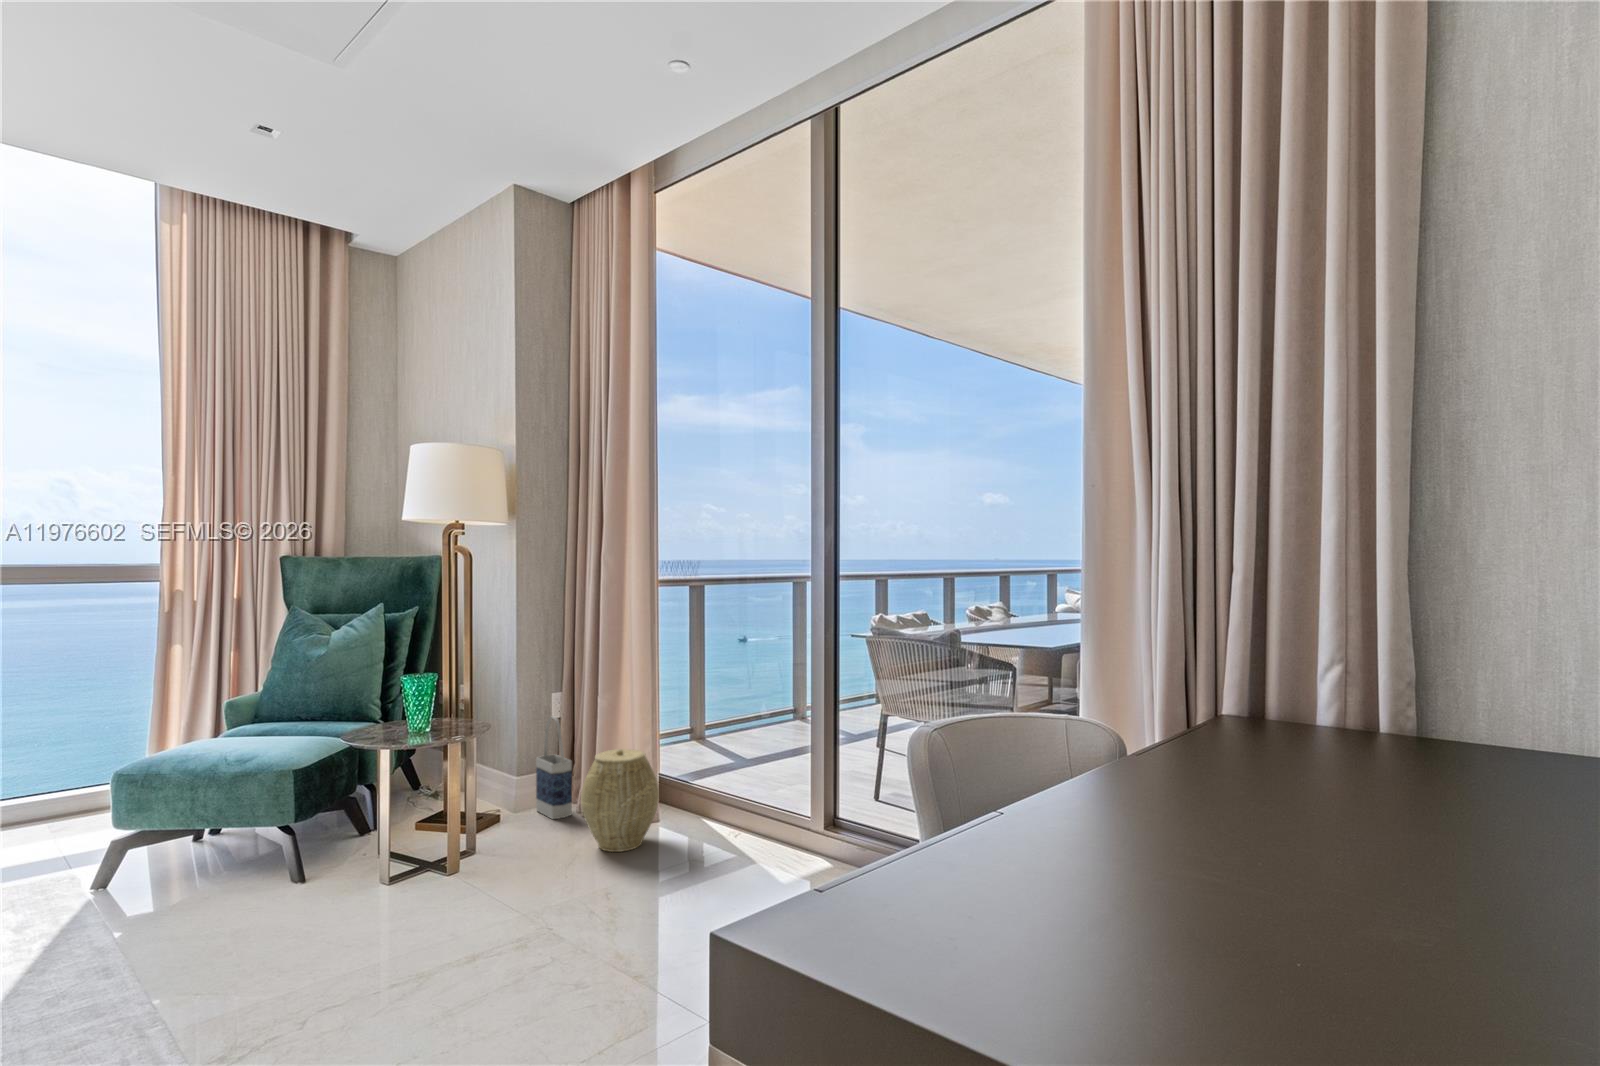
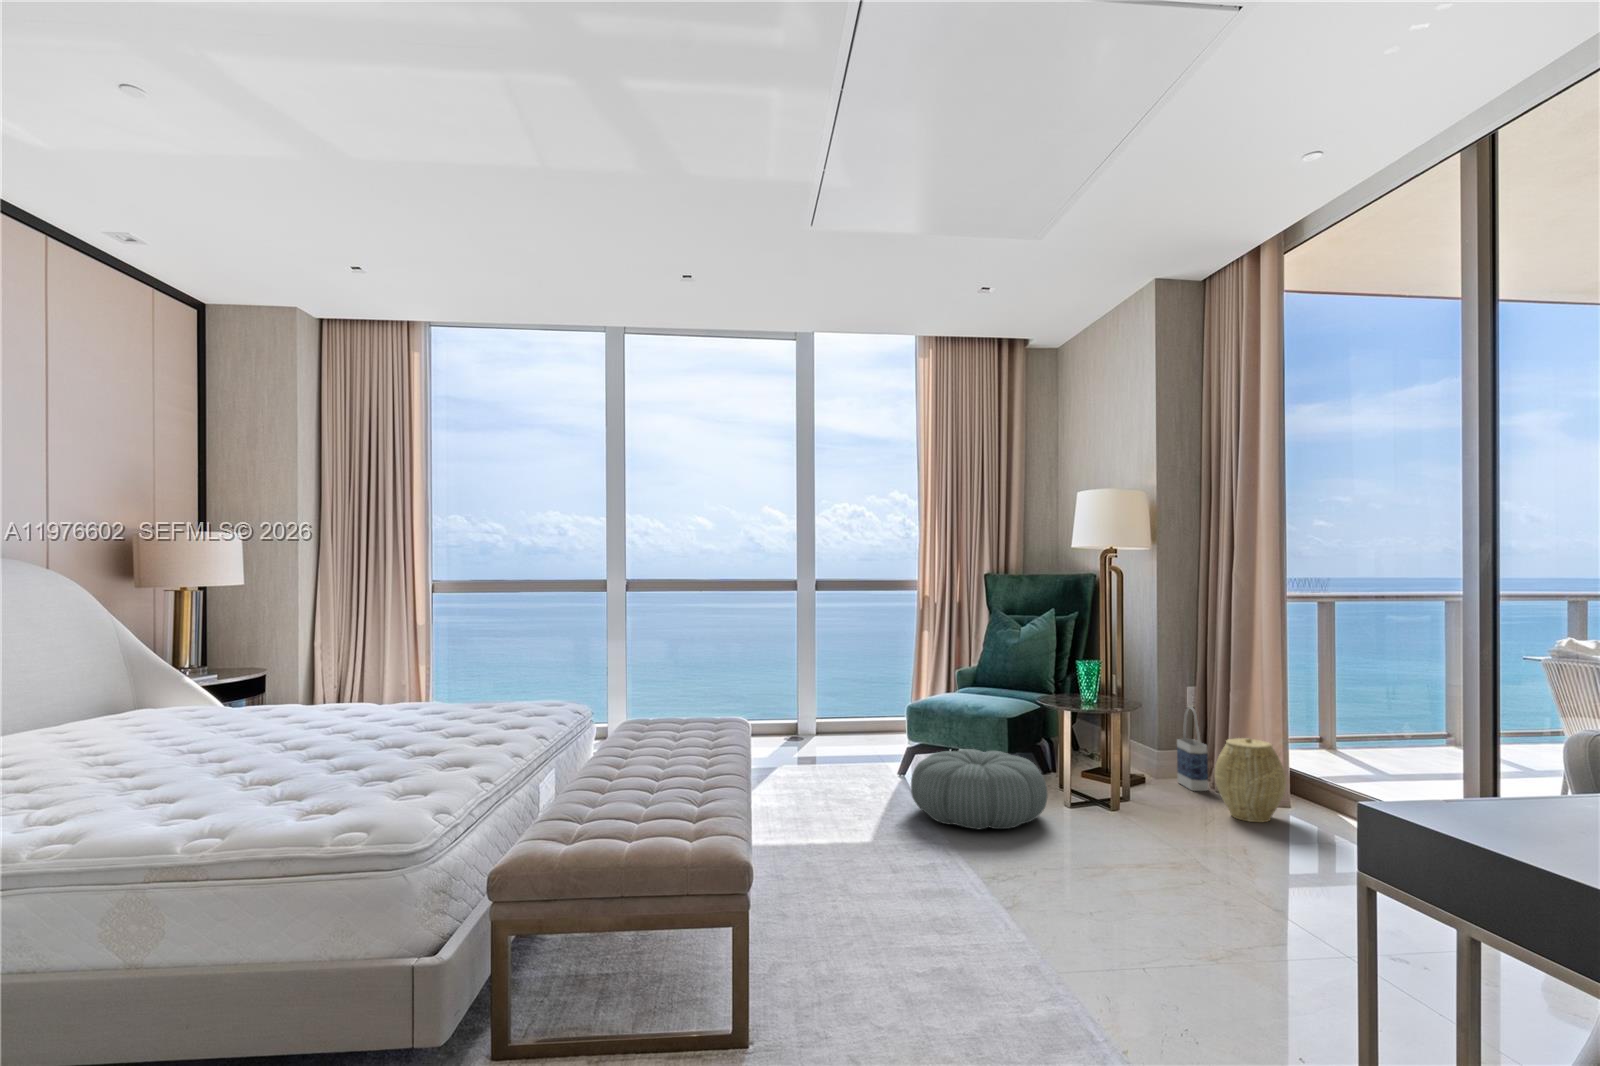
pouf: none [80,829,348,986] -> present [911,749,1048,829]

